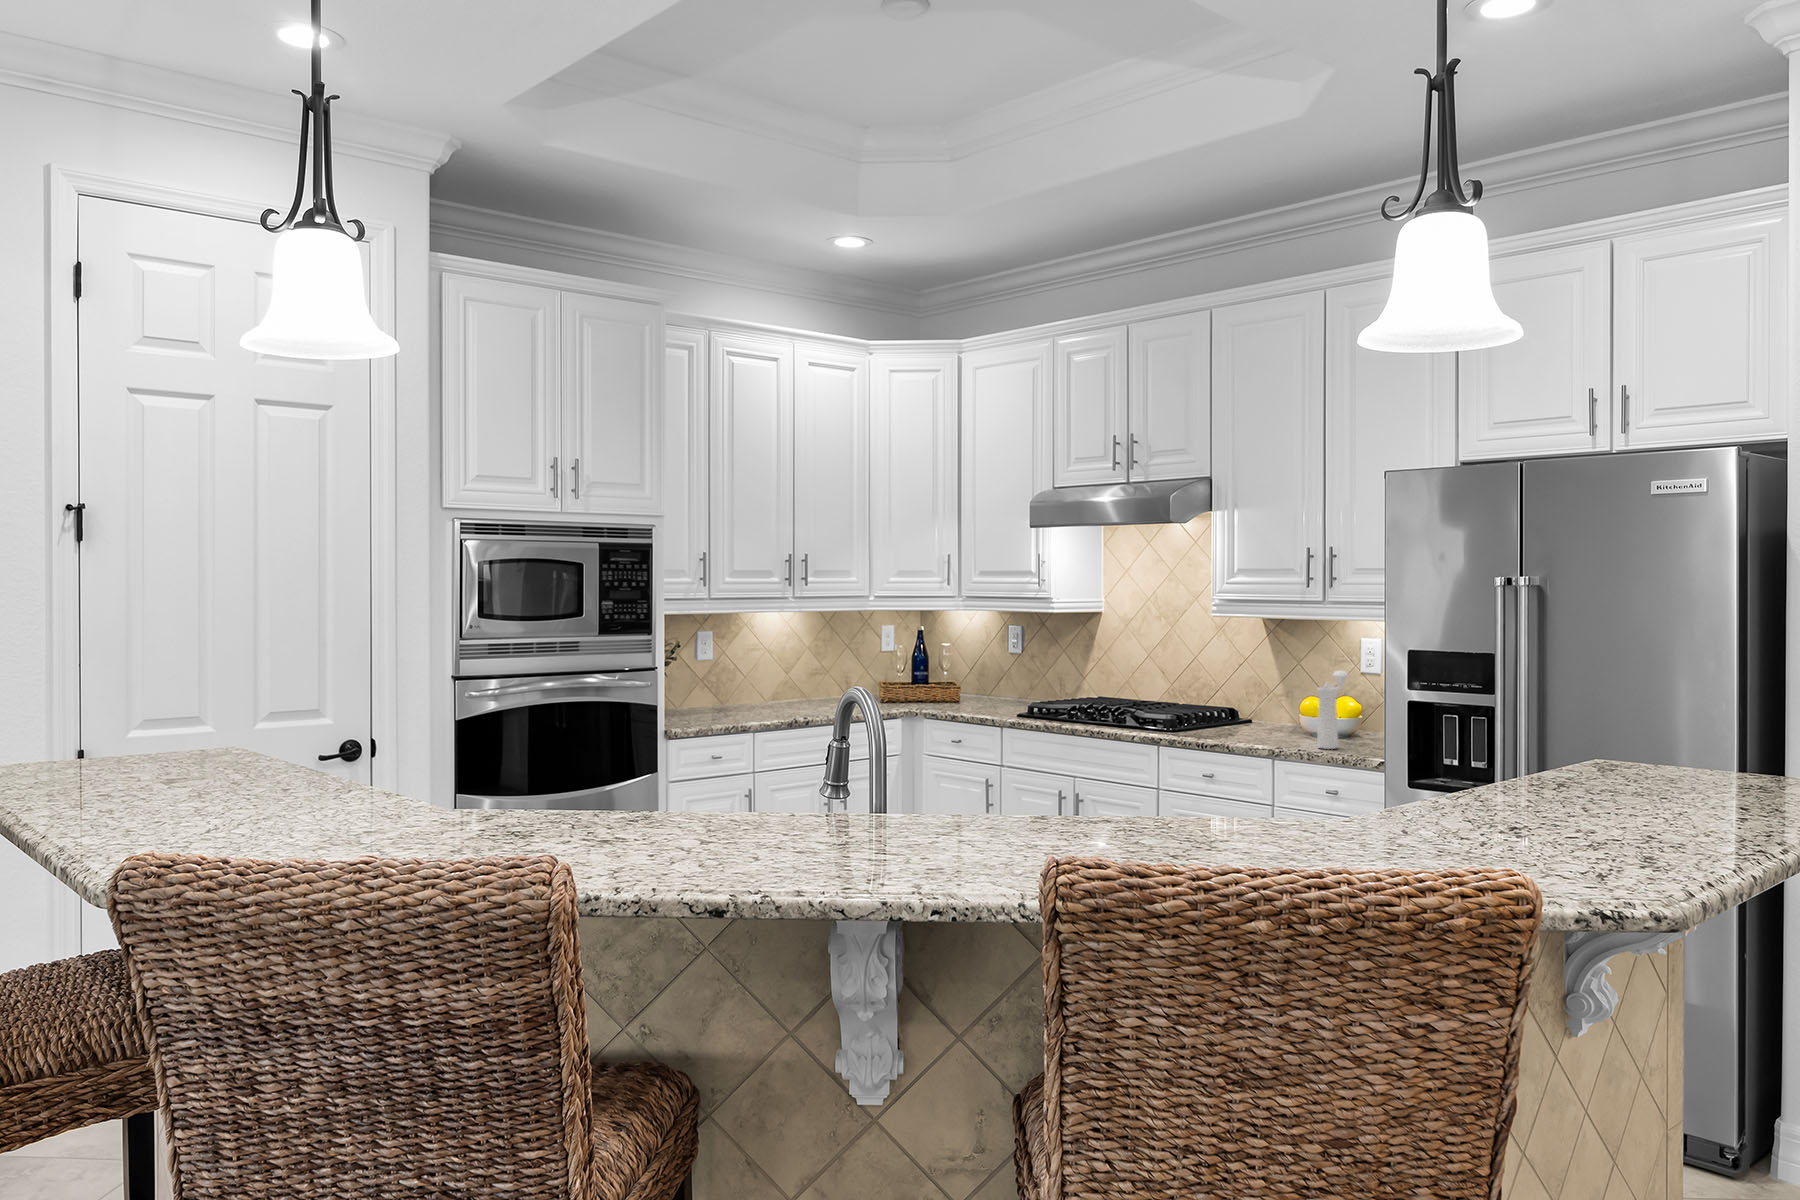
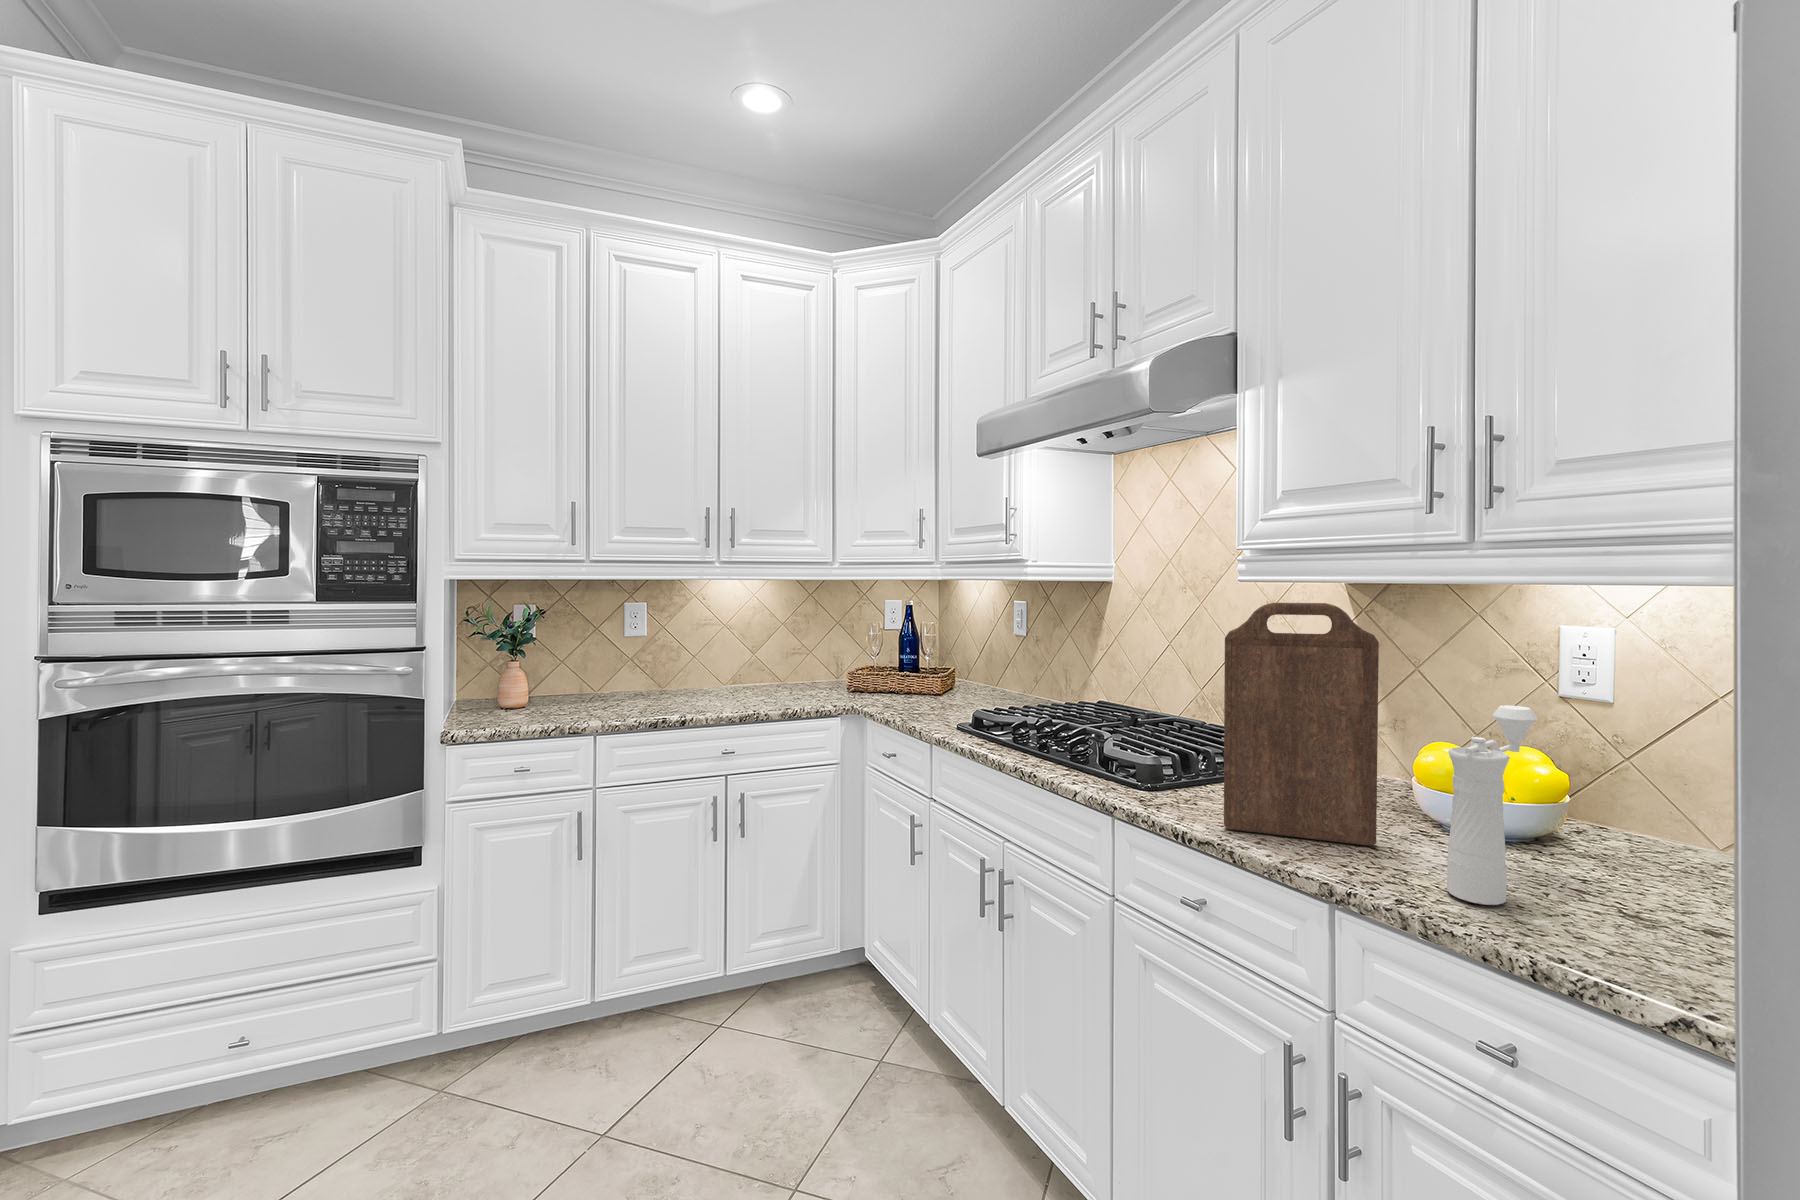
cutting board: none [1220,627,1288,740] -> present [1224,603,1379,846]

